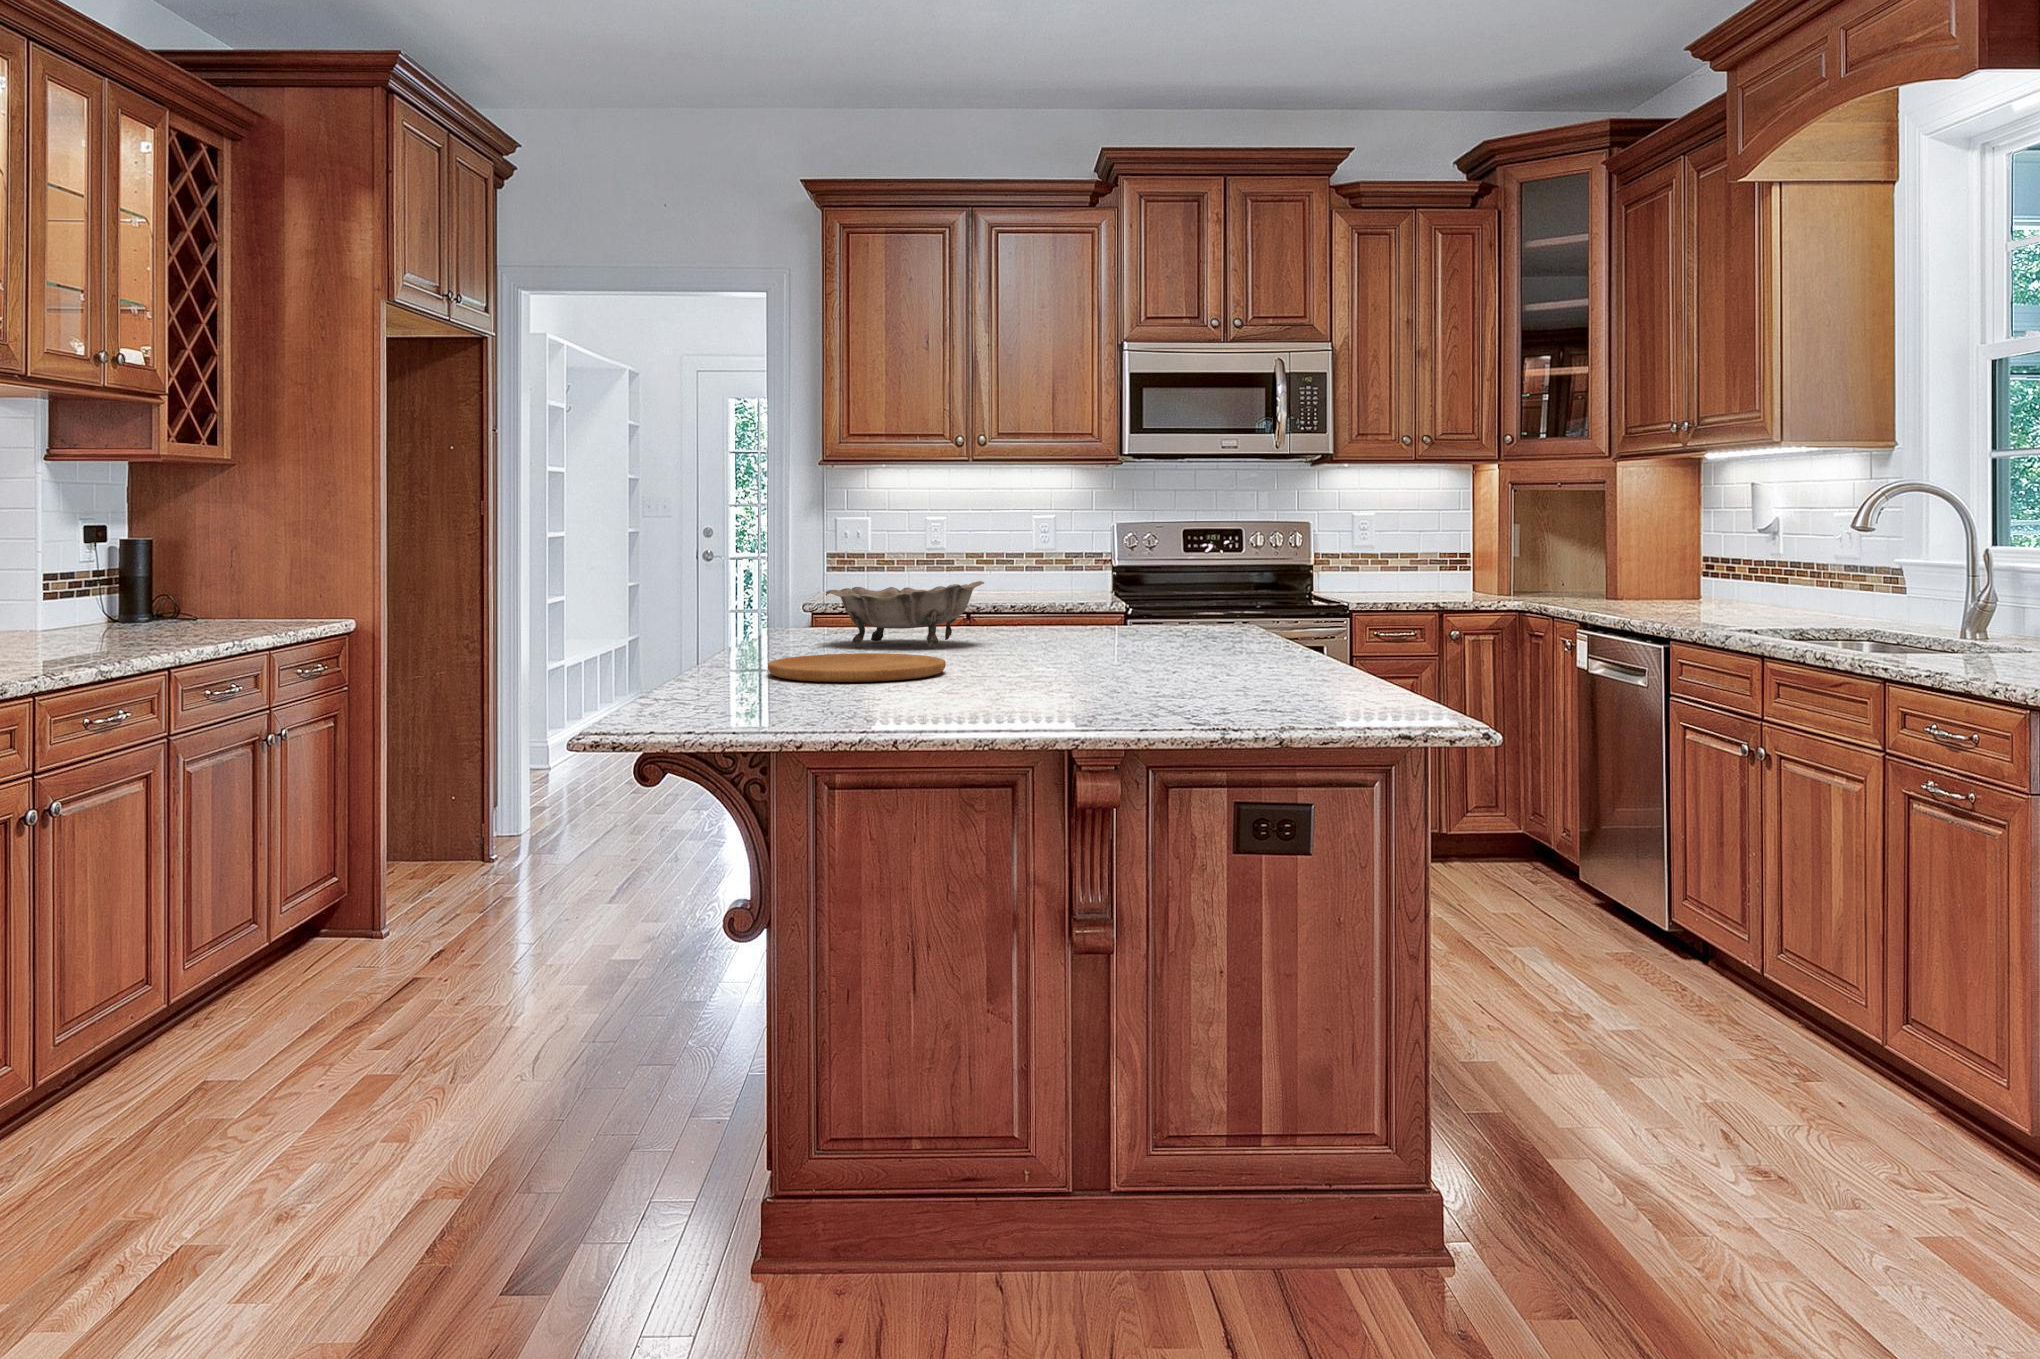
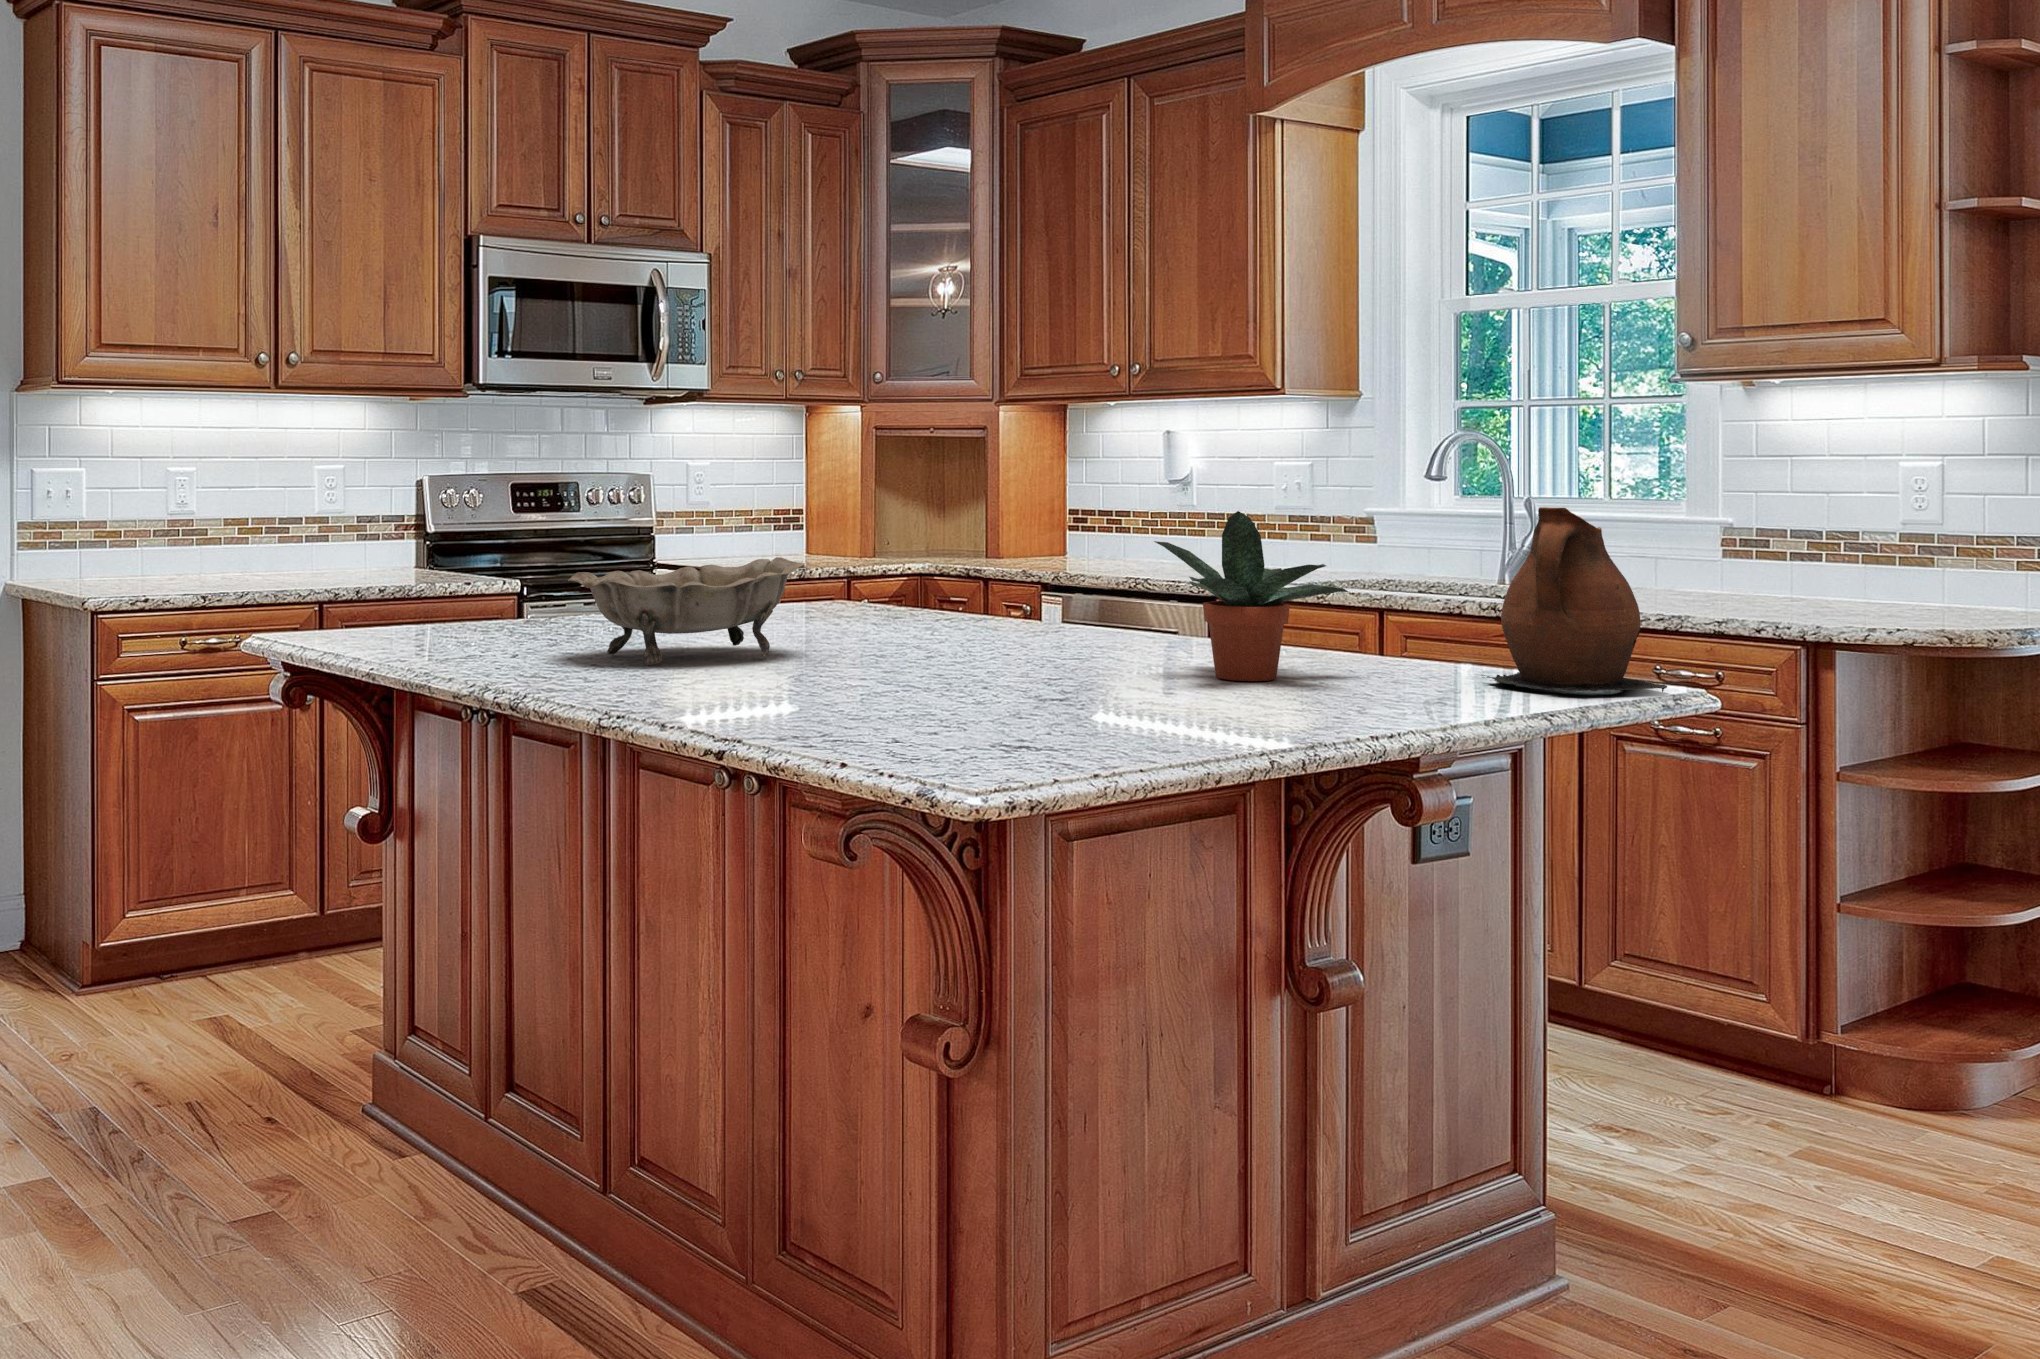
ceramic pitcher: none [1204,550,1342,708] -> present [1482,507,1667,692]
potted plant: none [1026,551,1184,680] -> present [1154,511,1348,681]
cutting board: present [768,653,946,682] -> none [827,667,1096,716]

